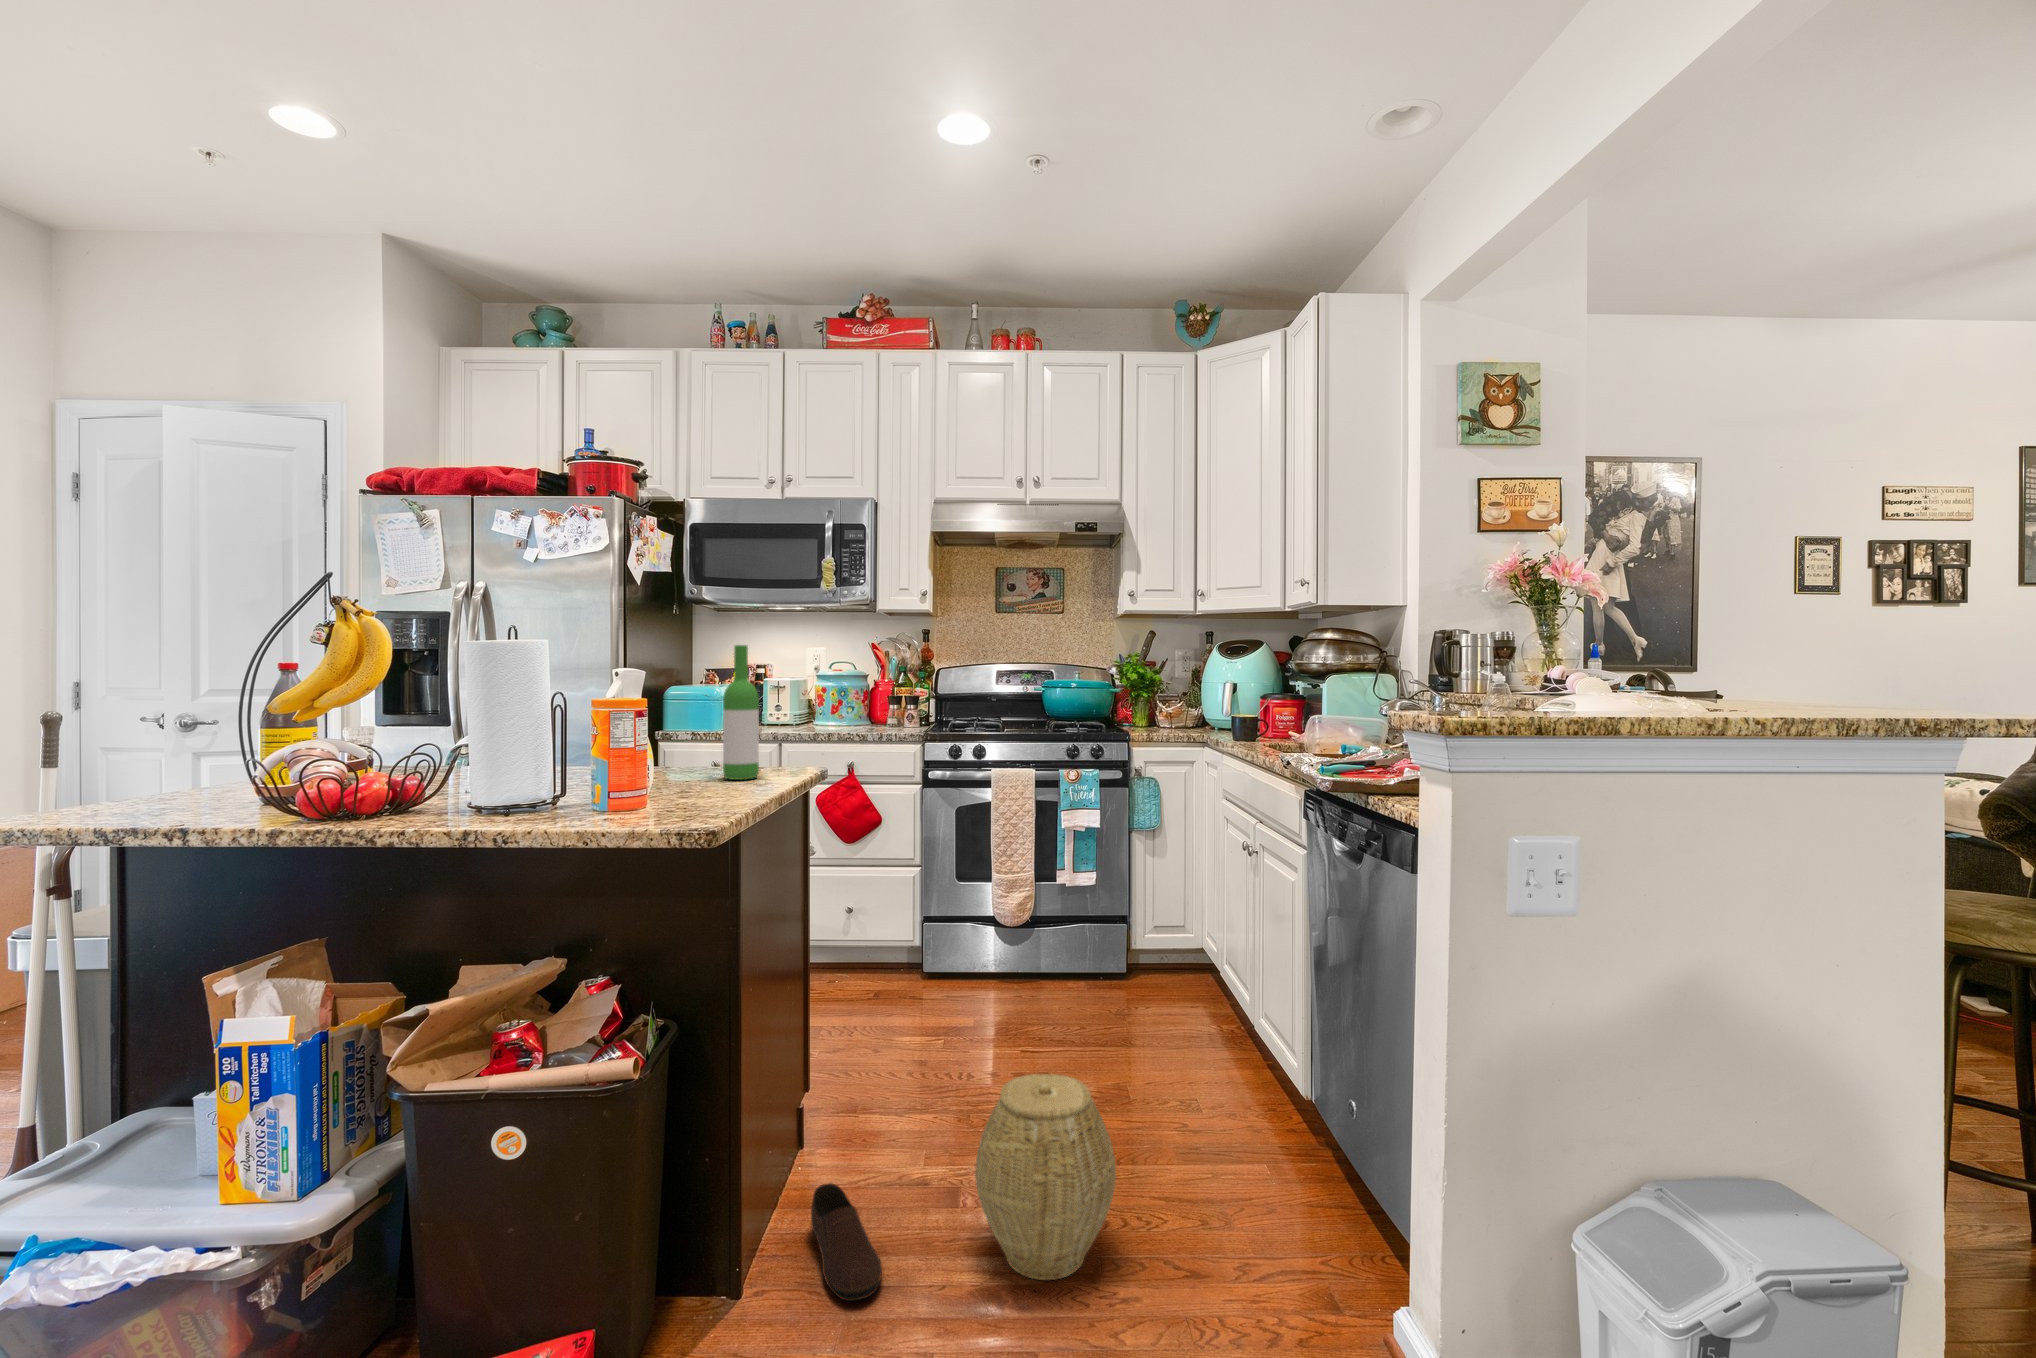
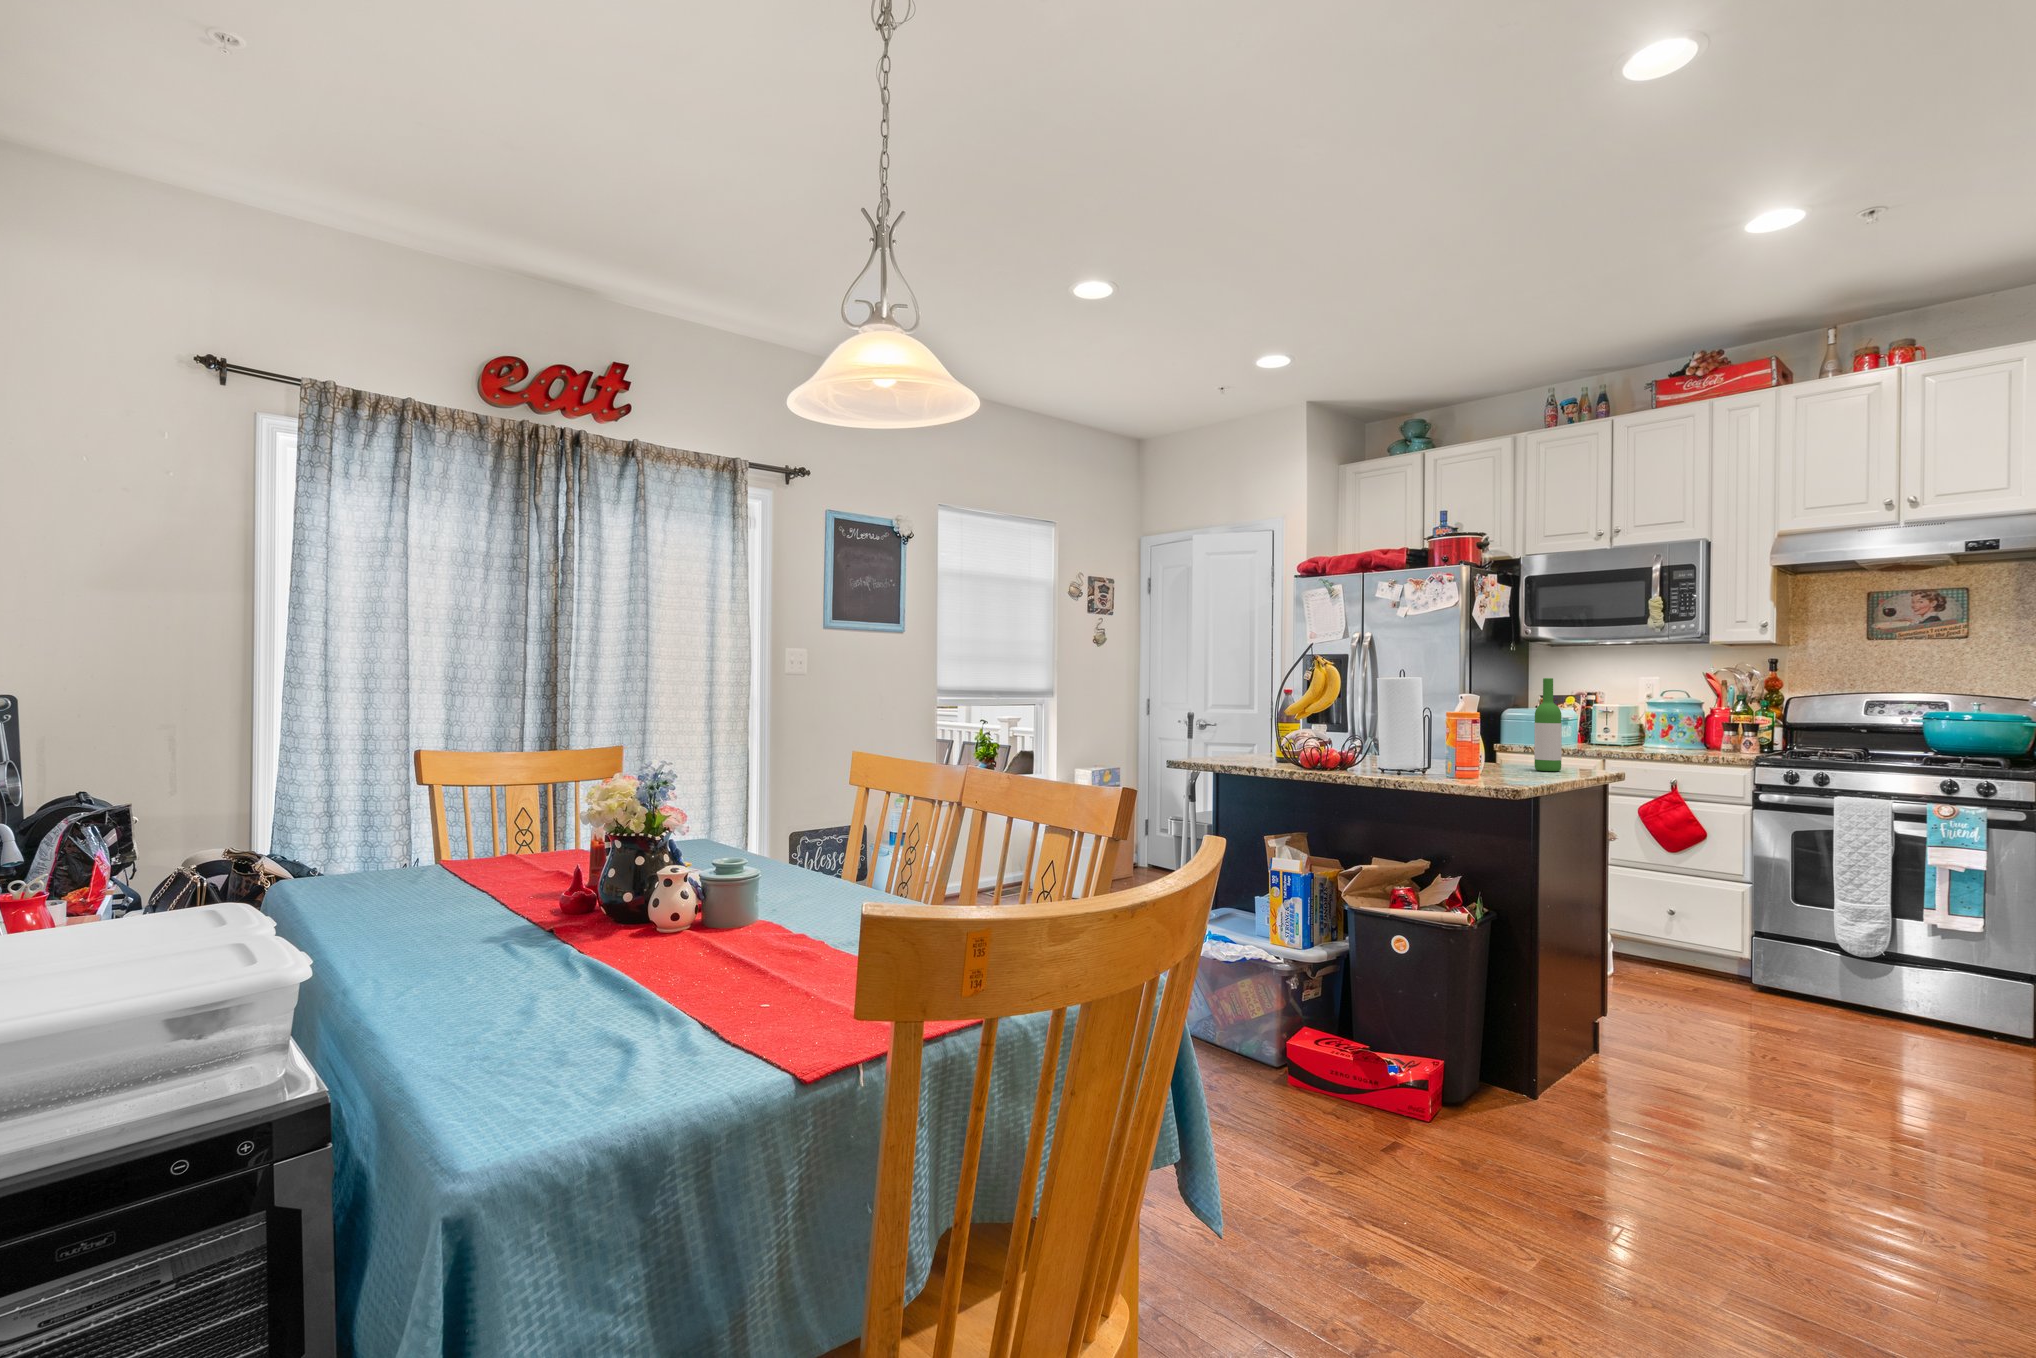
woven basket: present [975,1074,1116,1280] -> none [1730,1018,1870,1173]
shoe: present [811,1183,882,1301] -> none [1595,1061,1646,1126]

